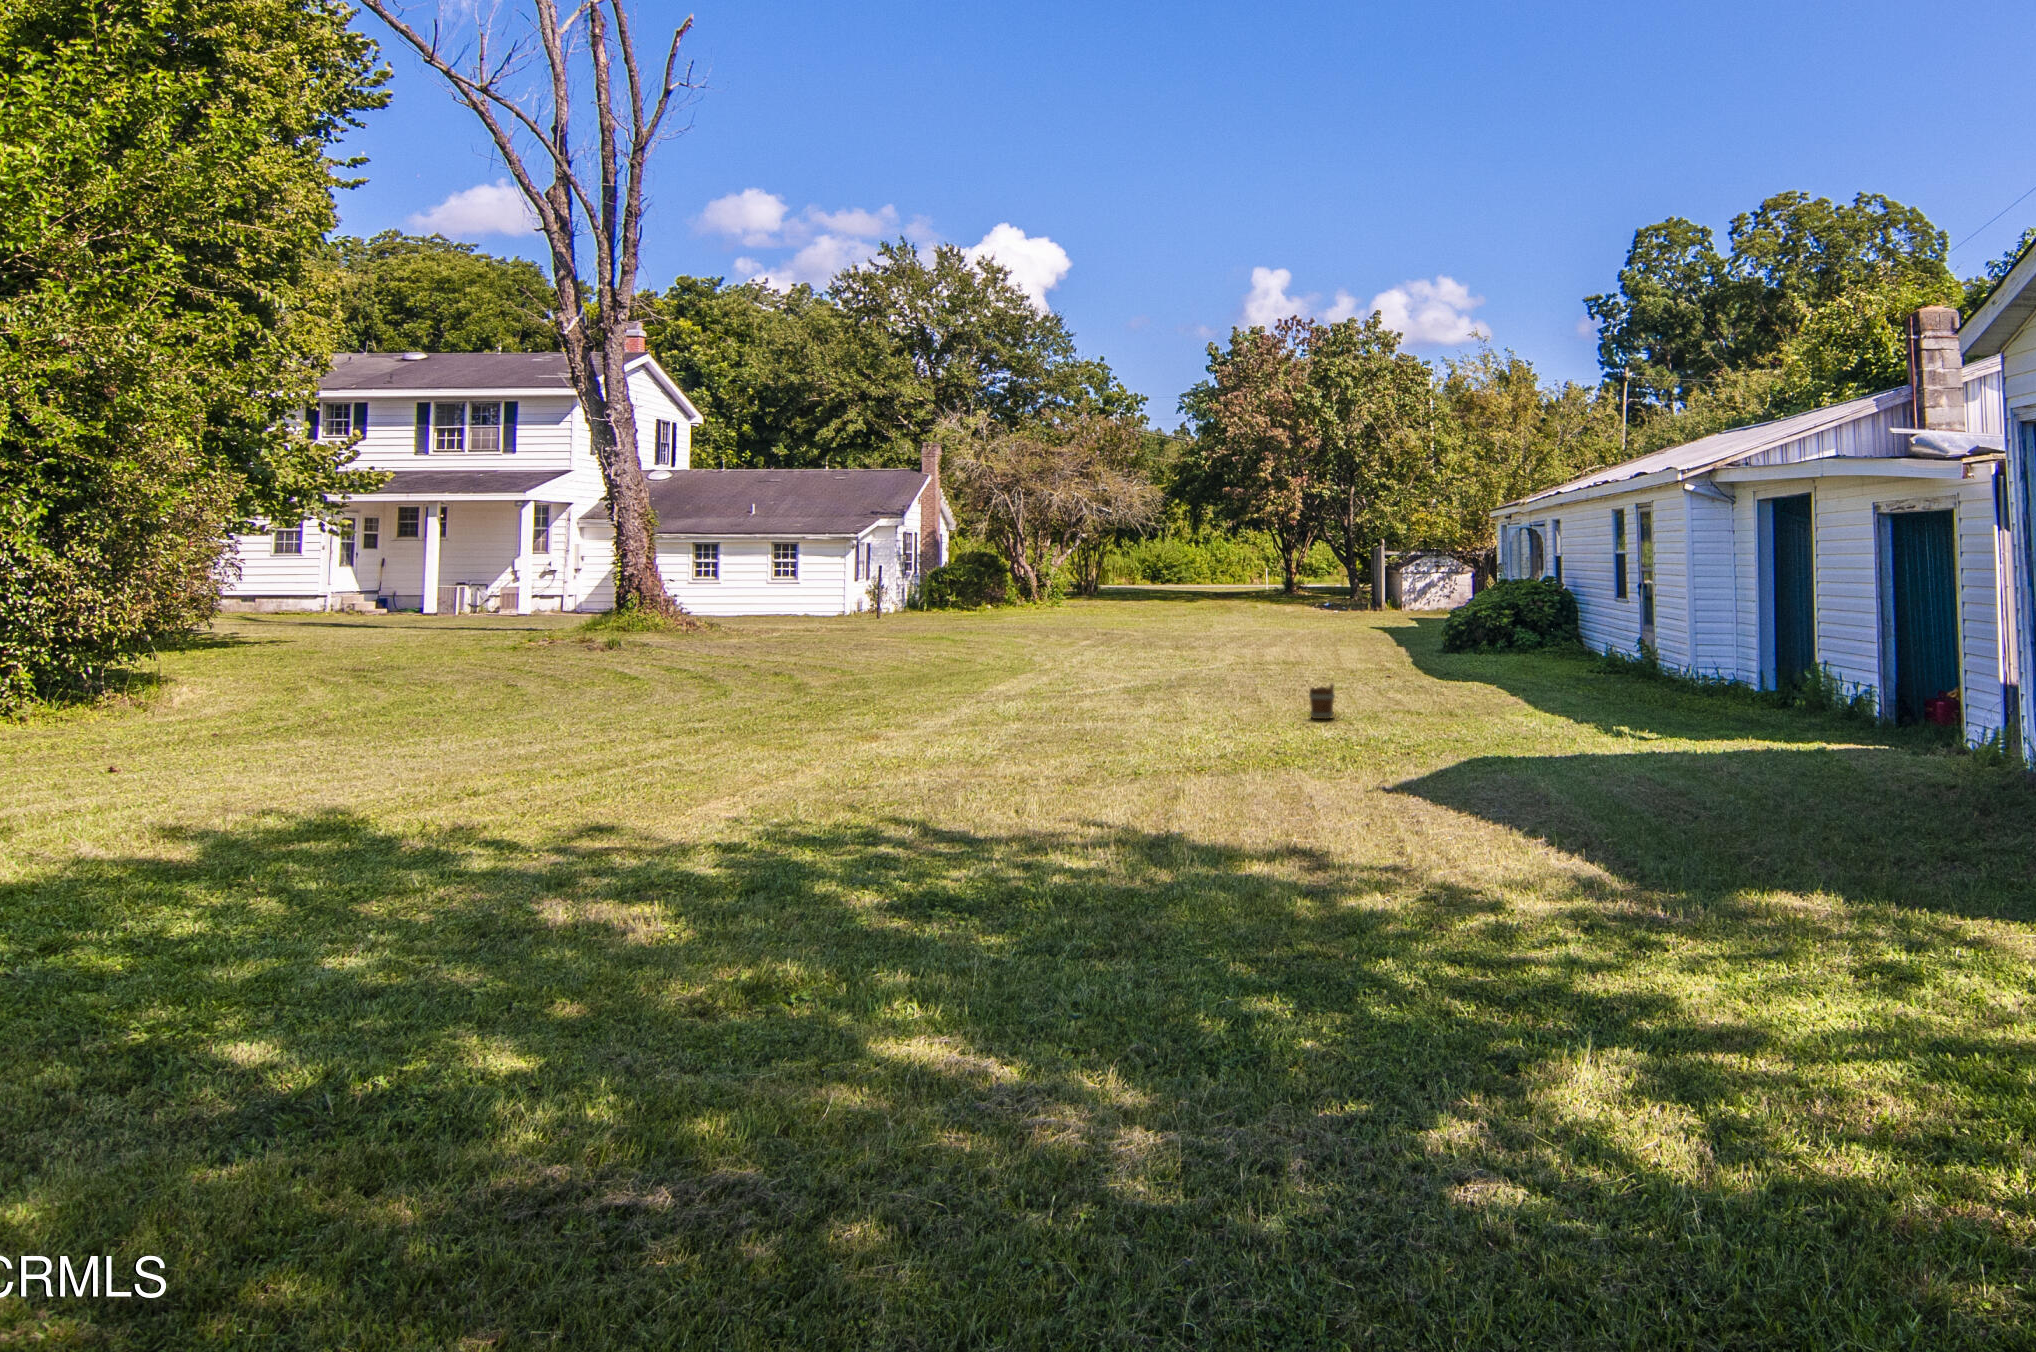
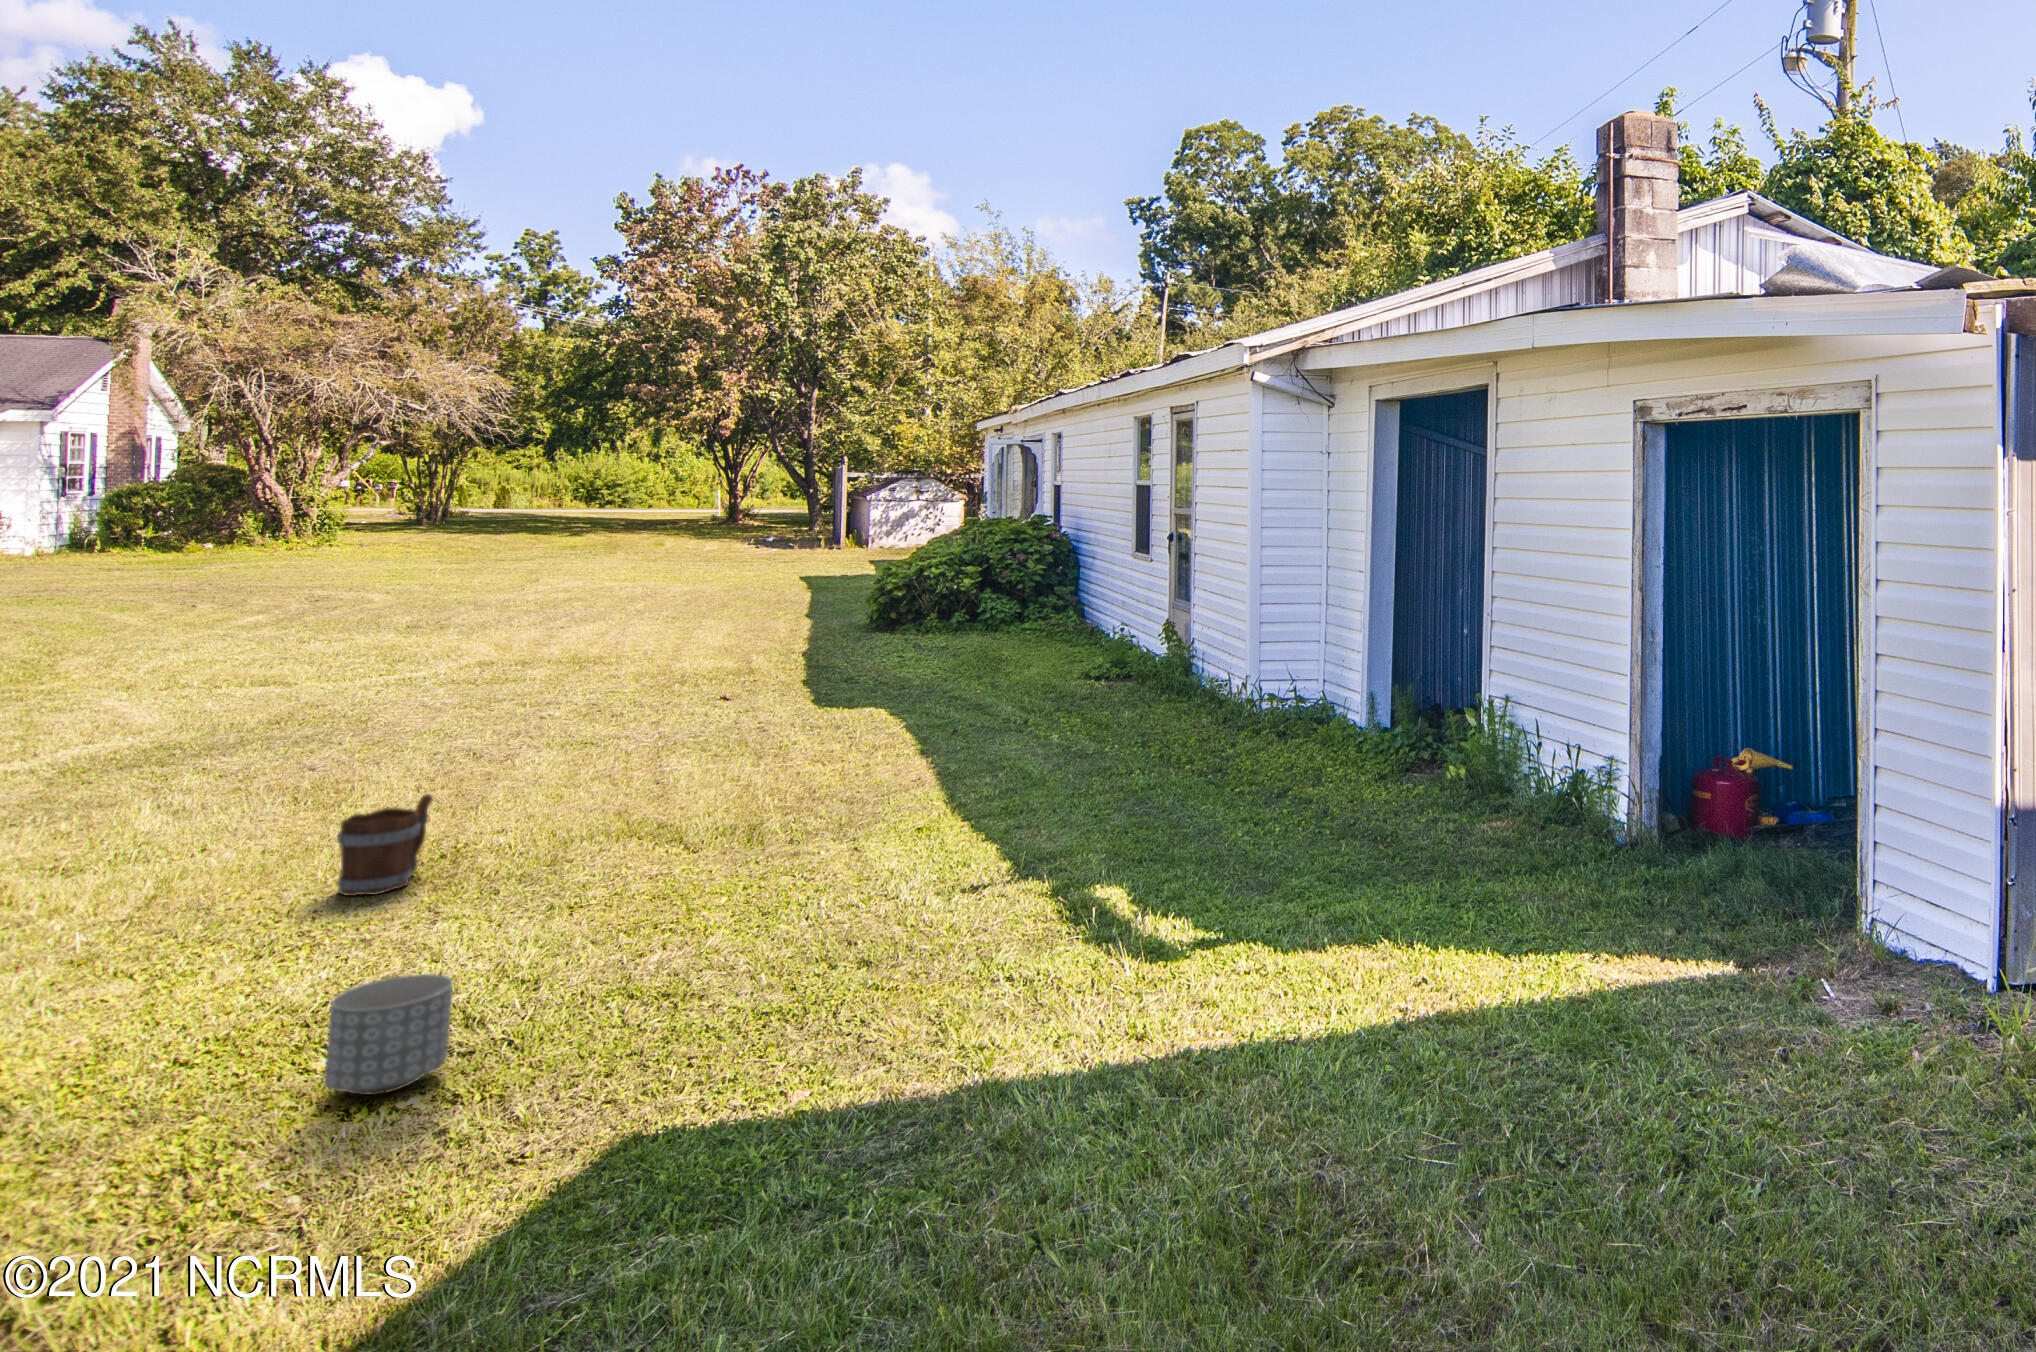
planter: none [1373,717,1405,751] -> present [324,974,453,1095]

